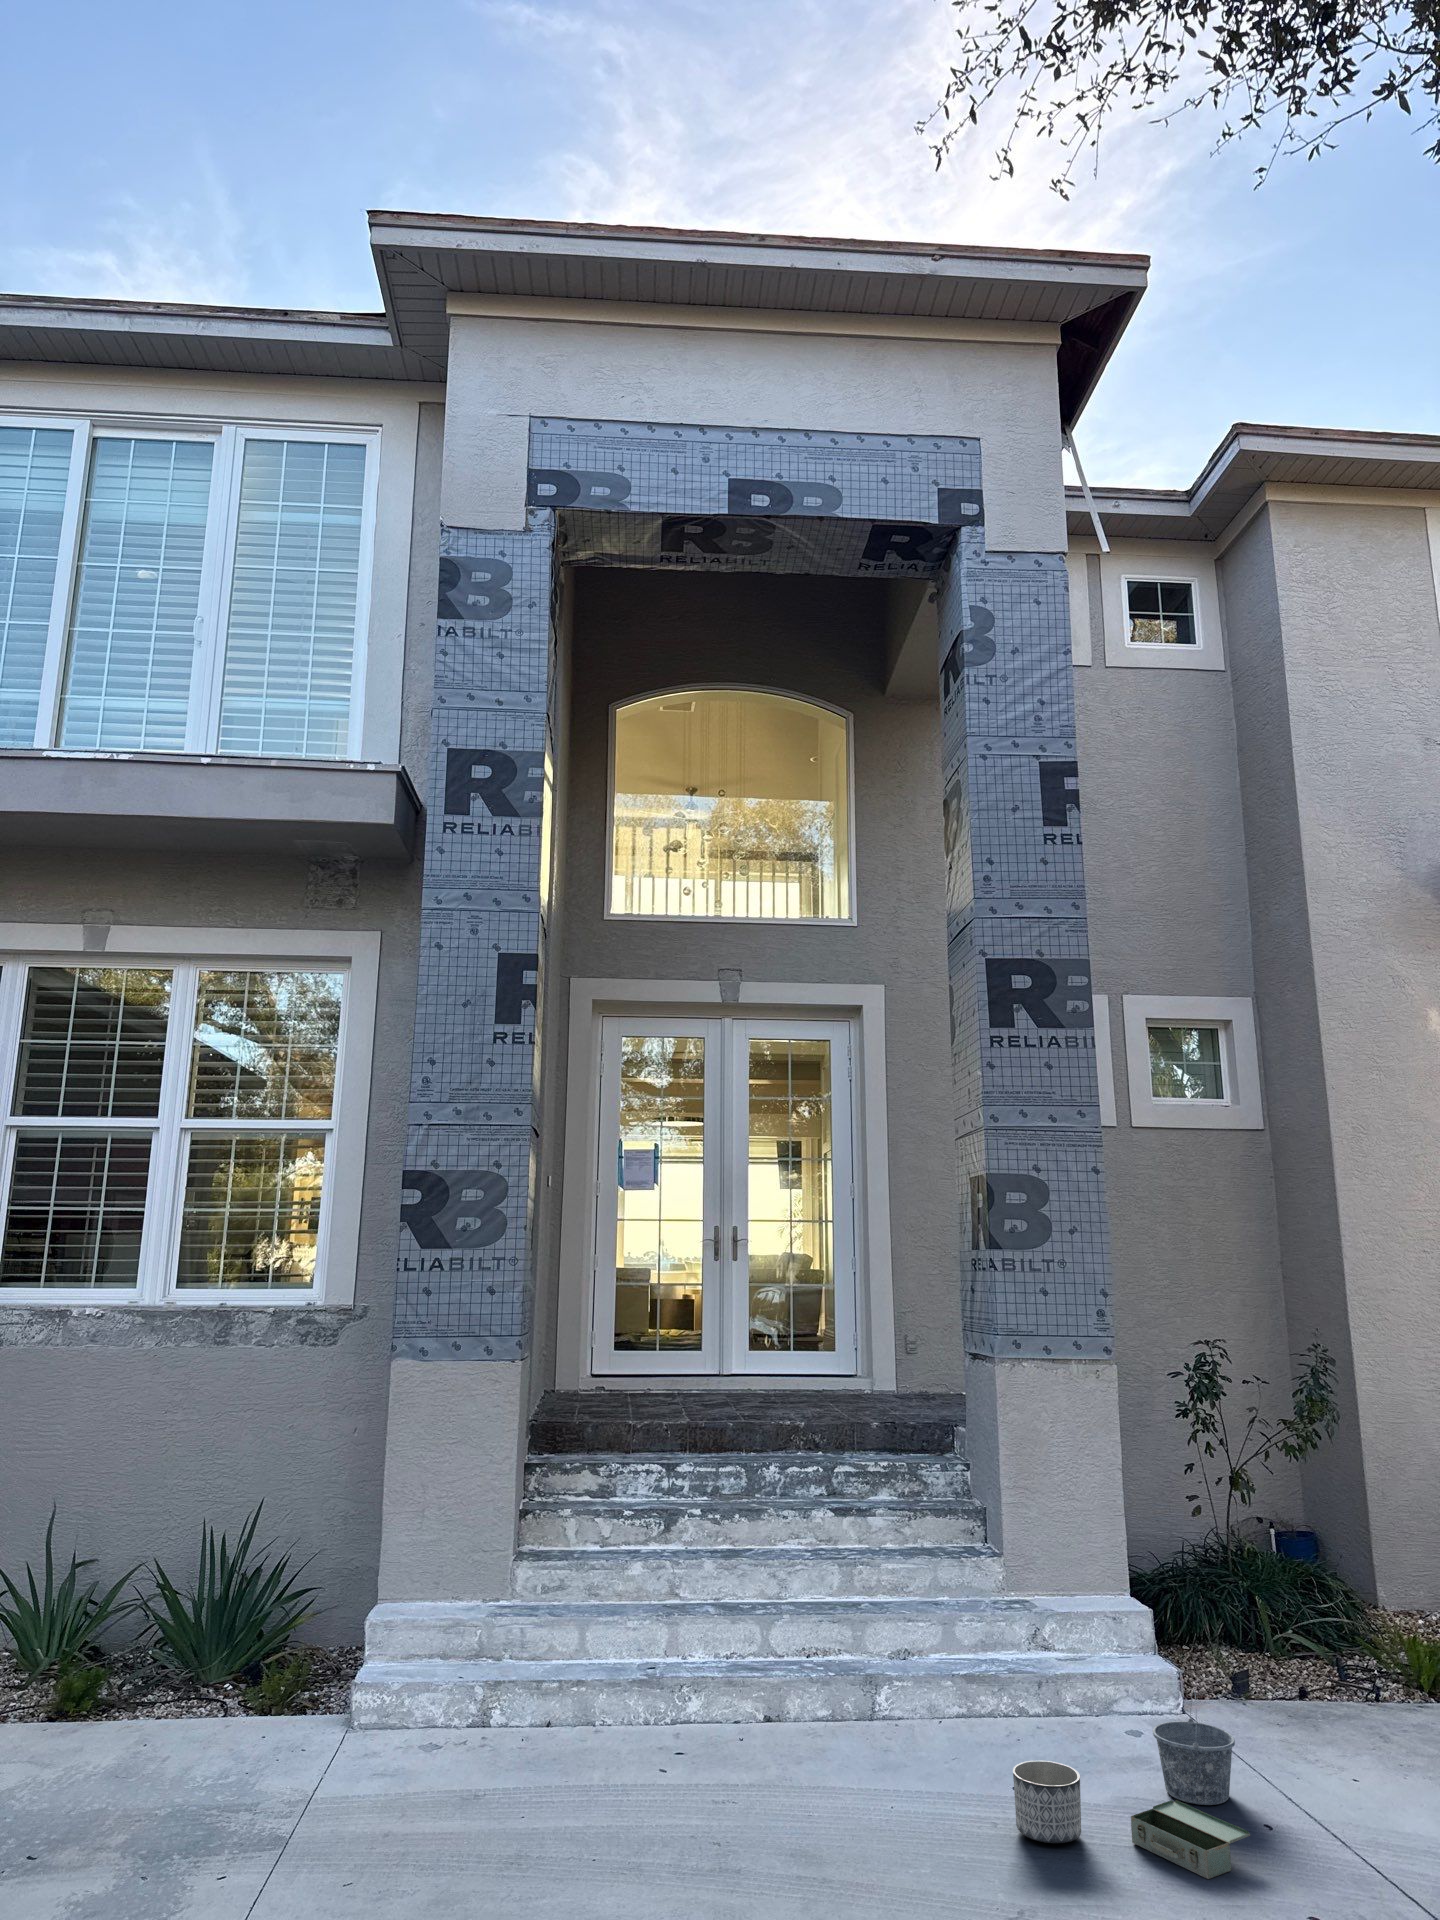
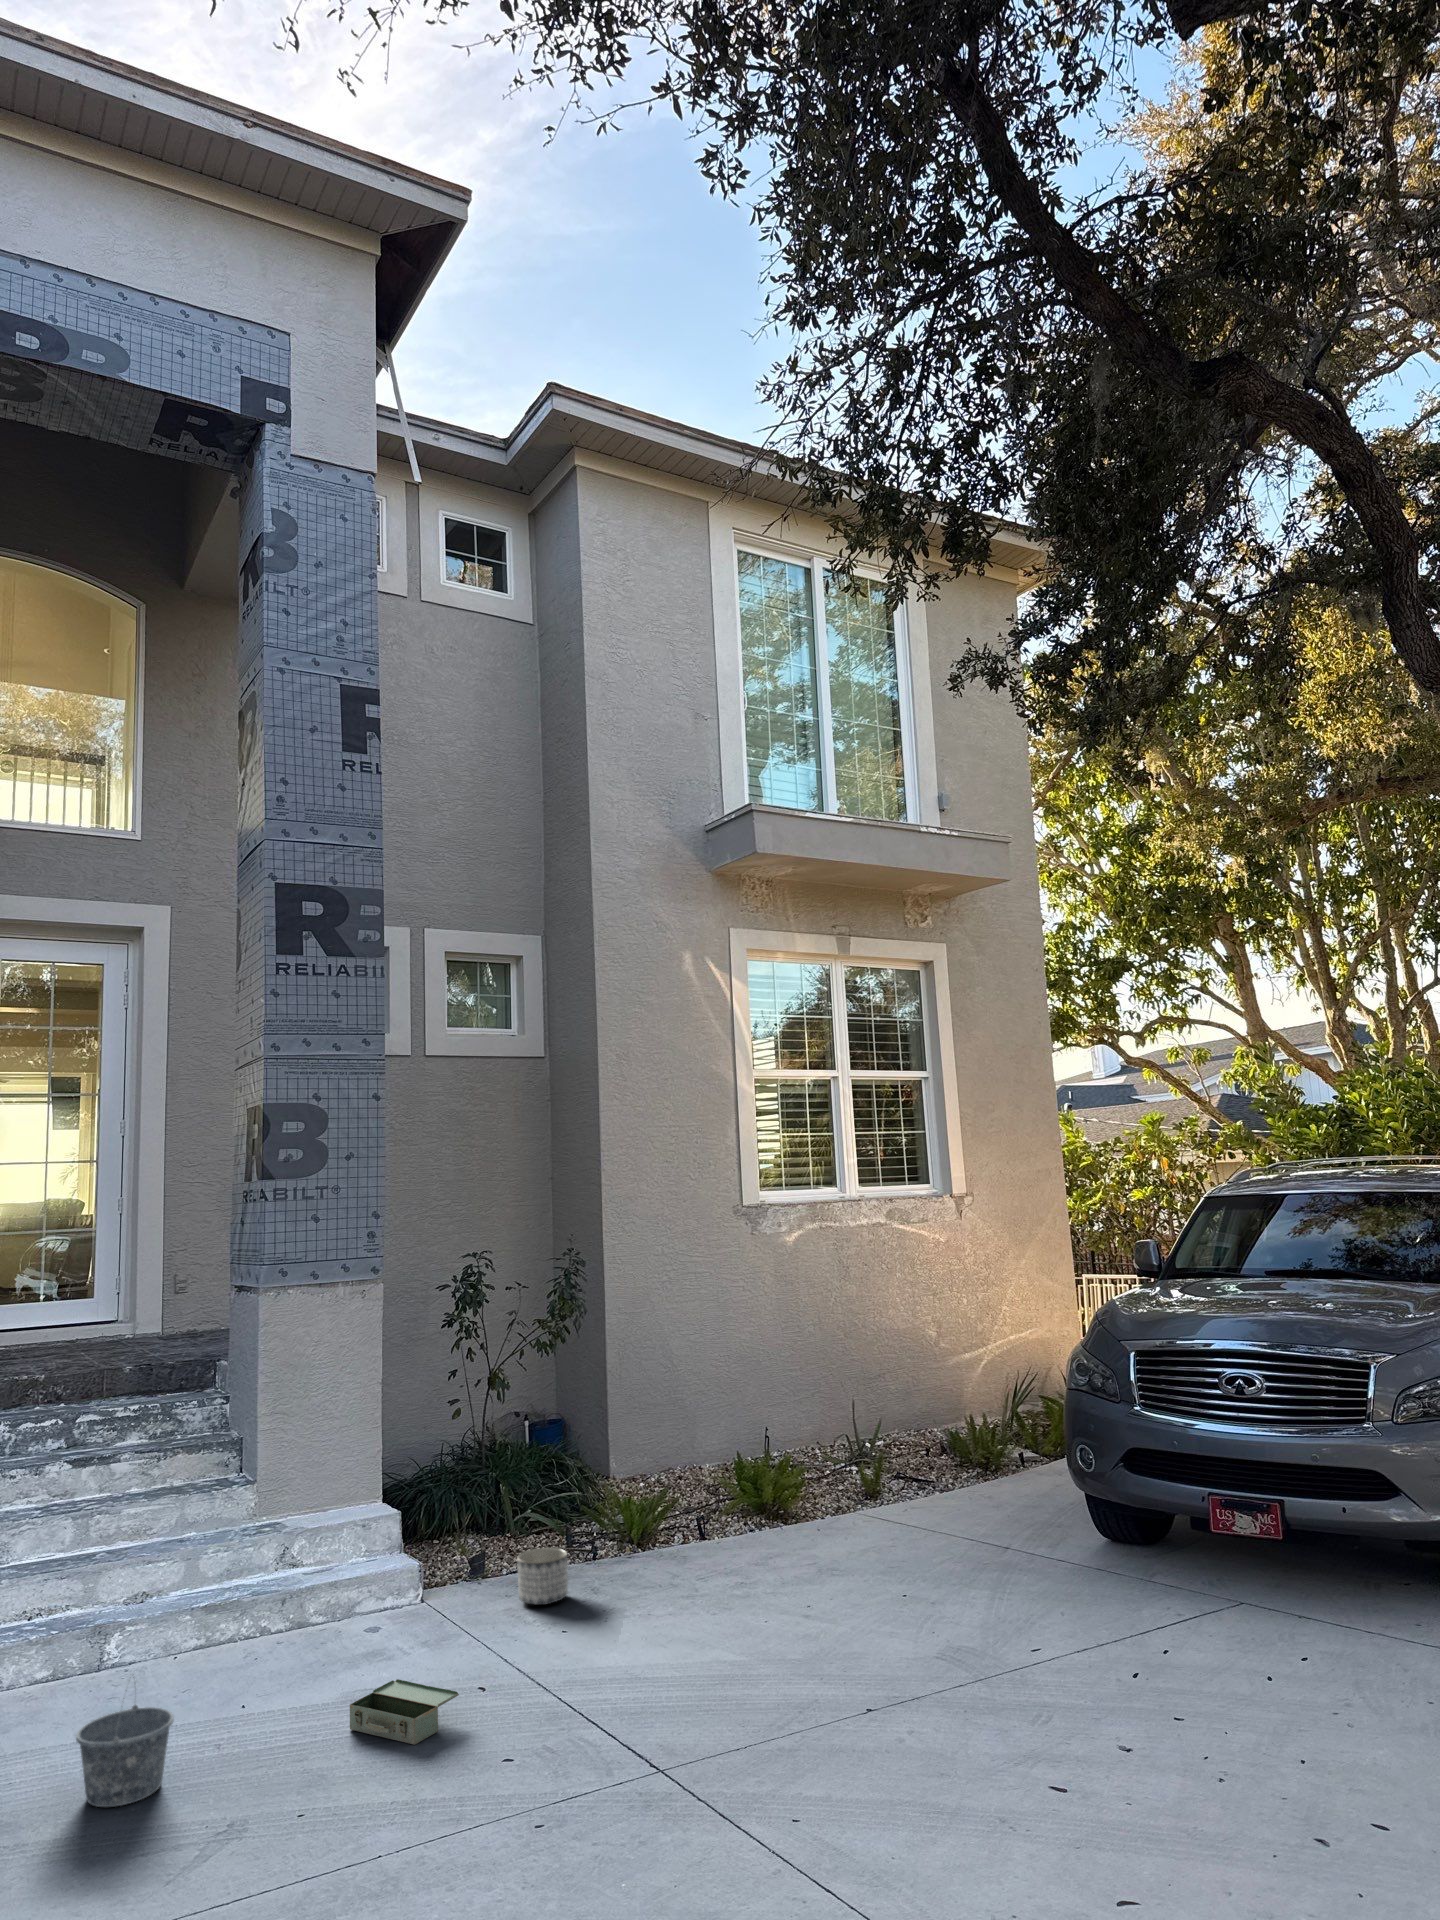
bucket: present [1153,1690,1235,1805] -> present [76,1698,174,1807]
planter: present [1013,1761,1081,1843] -> present [517,1548,568,1605]

